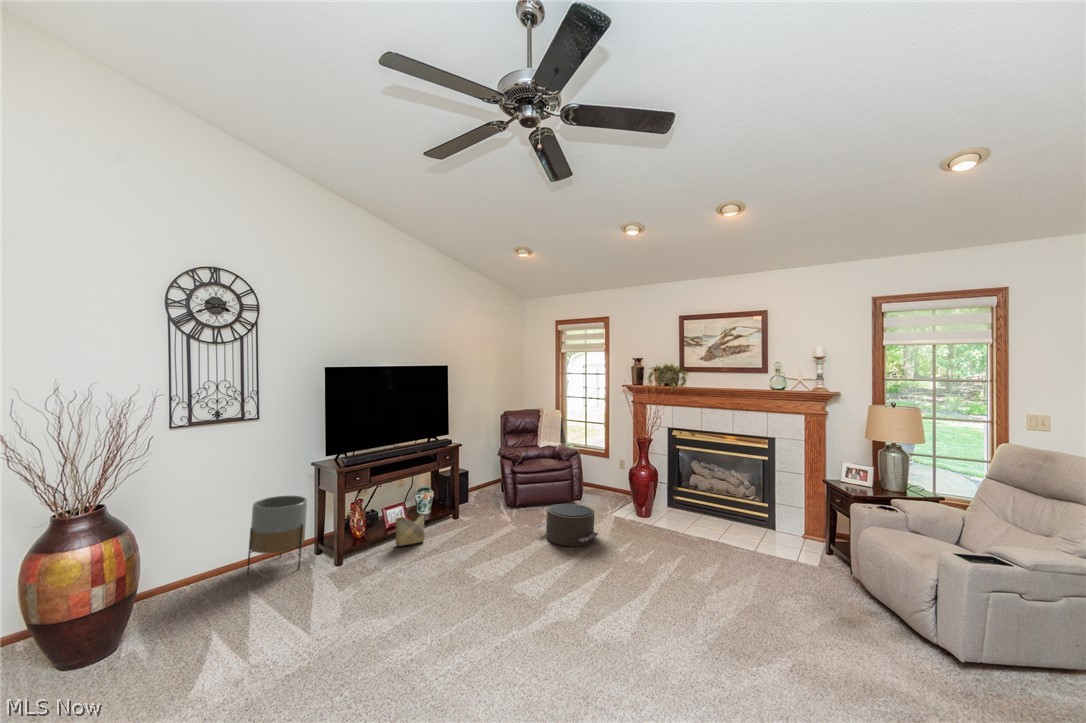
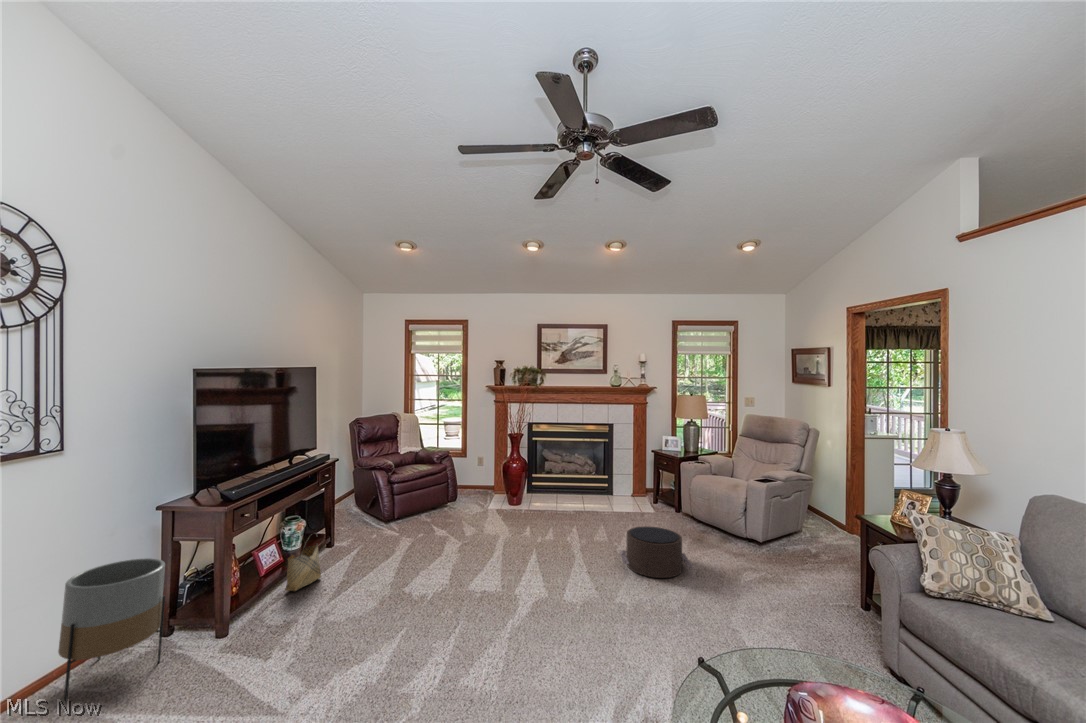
pouf: present [537,504,598,546] -> present [620,527,693,578]

